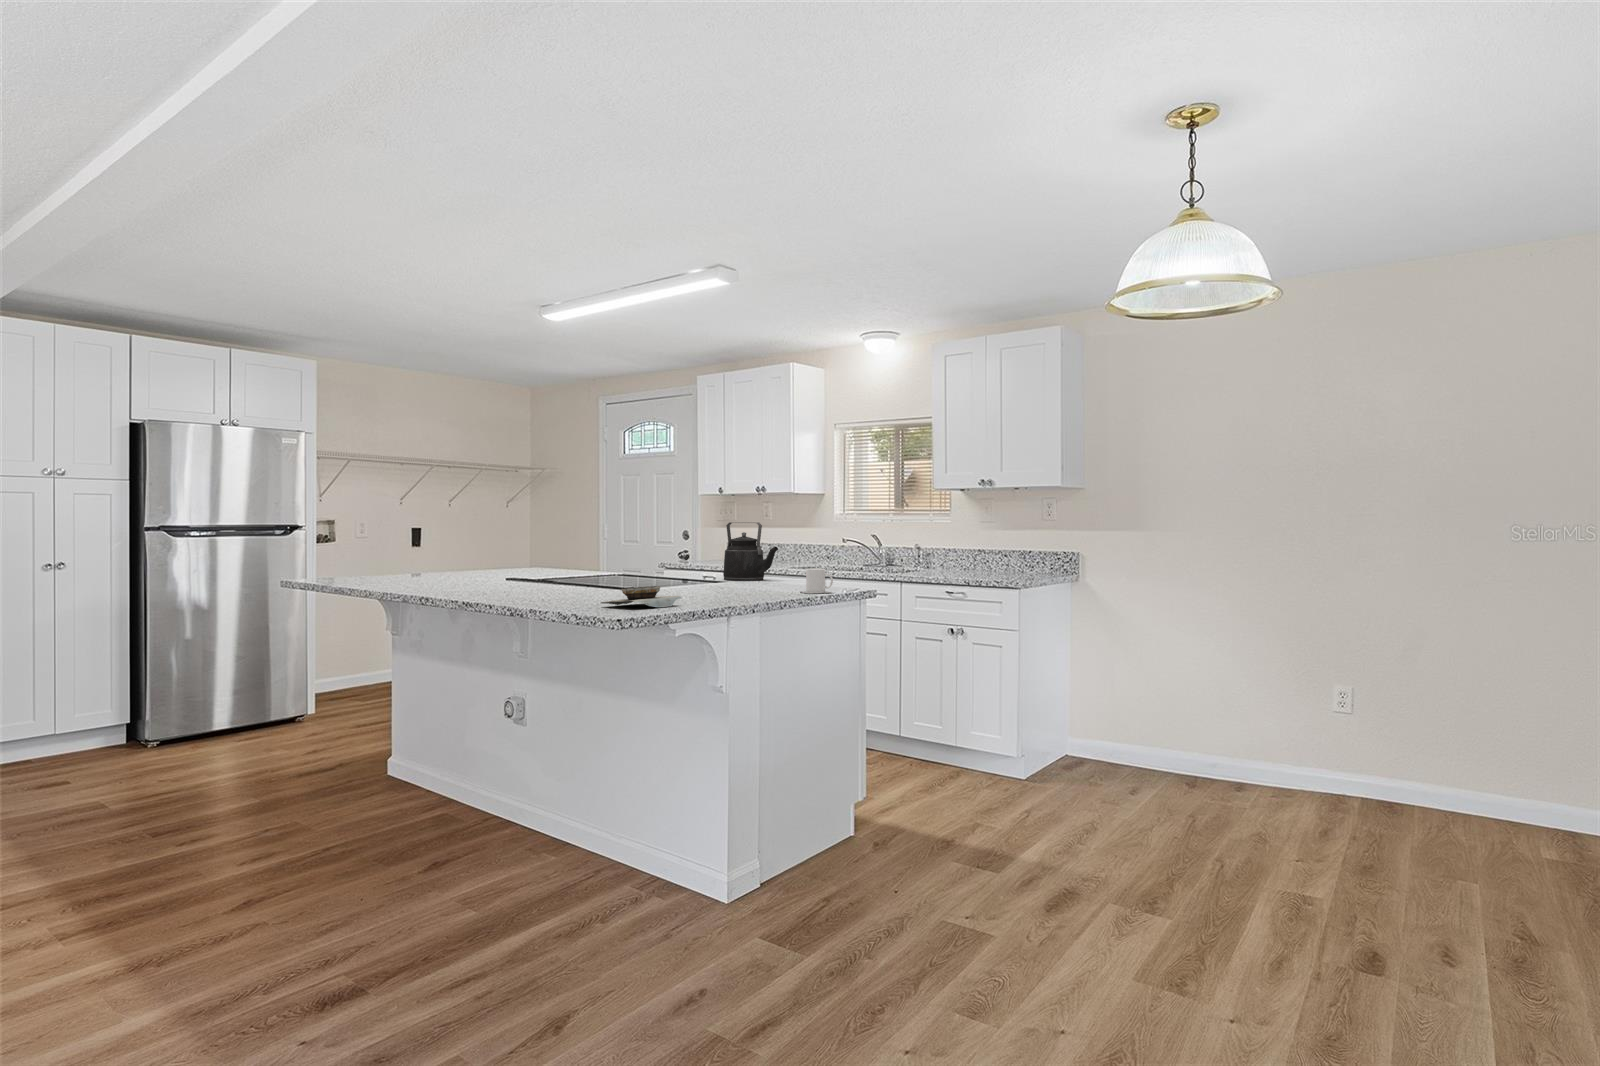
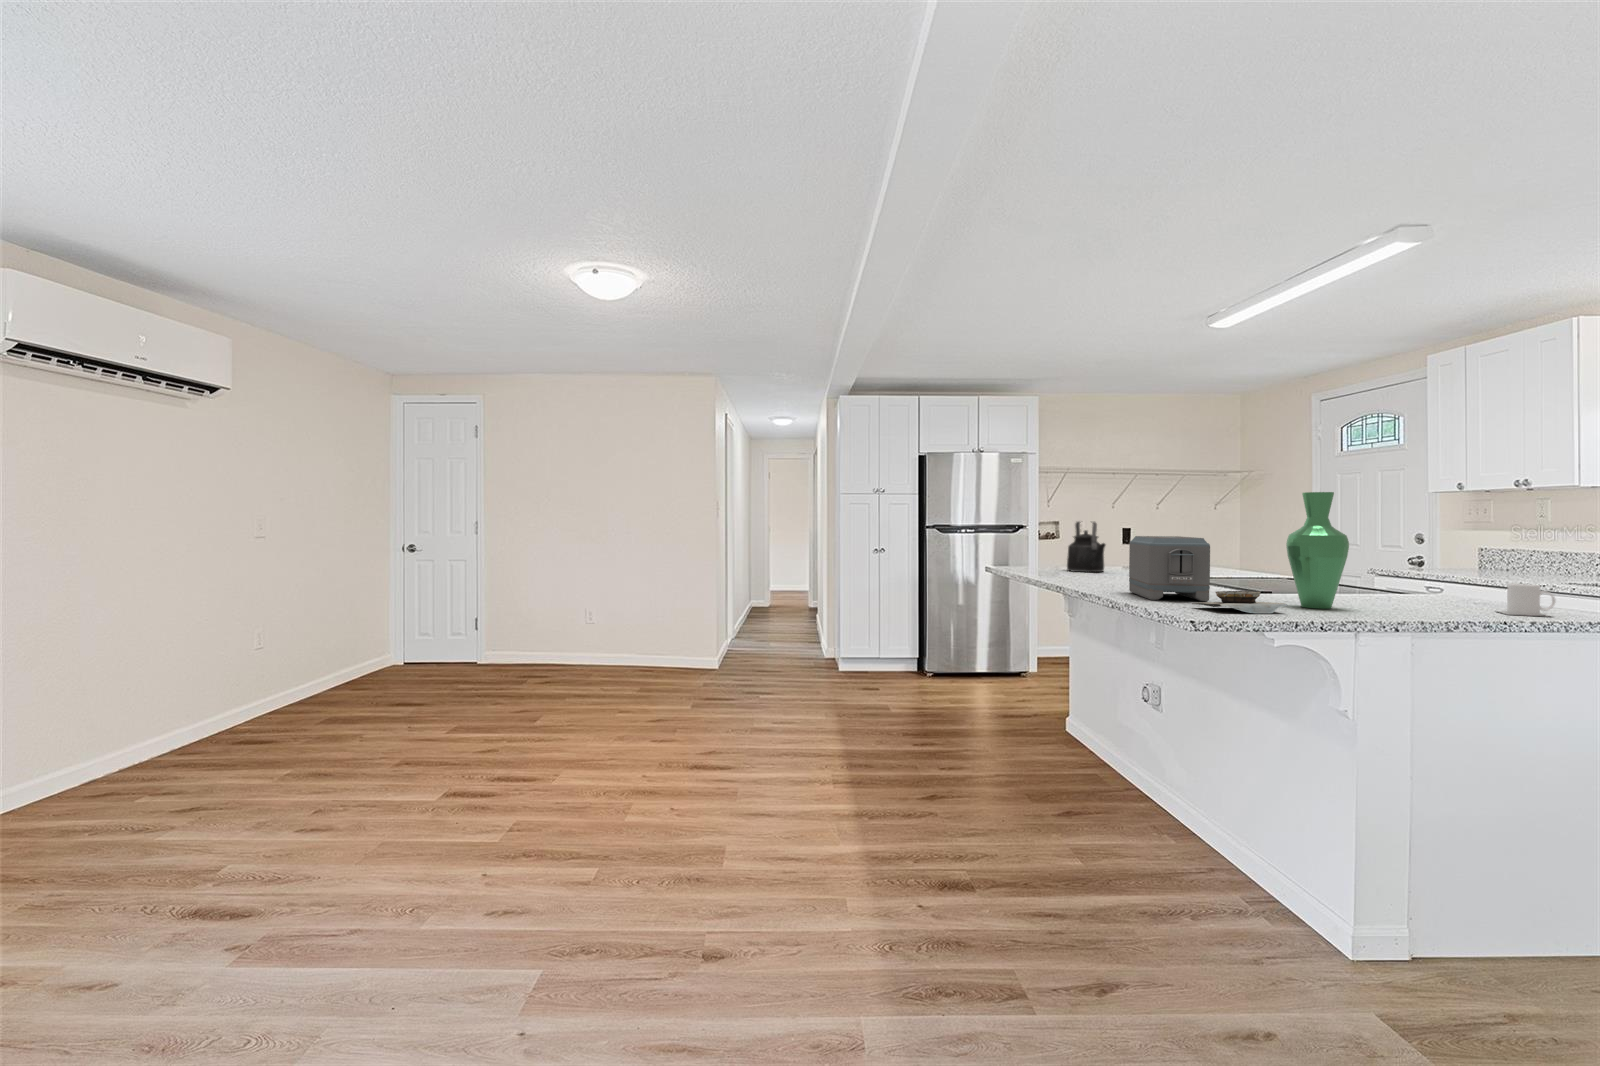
vase: none [666,492,714,599] -> present [1286,492,1349,609]
kettle: present [723,522,778,581] -> present [1067,522,1105,572]
toaster: none [512,535,602,603] -> present [1129,536,1210,601]

